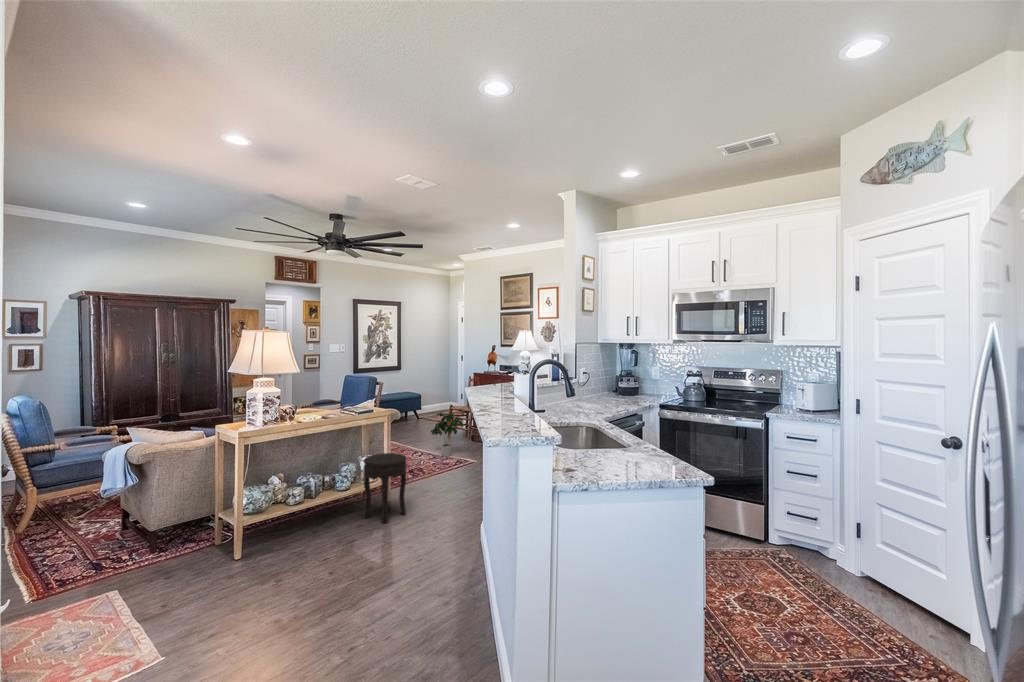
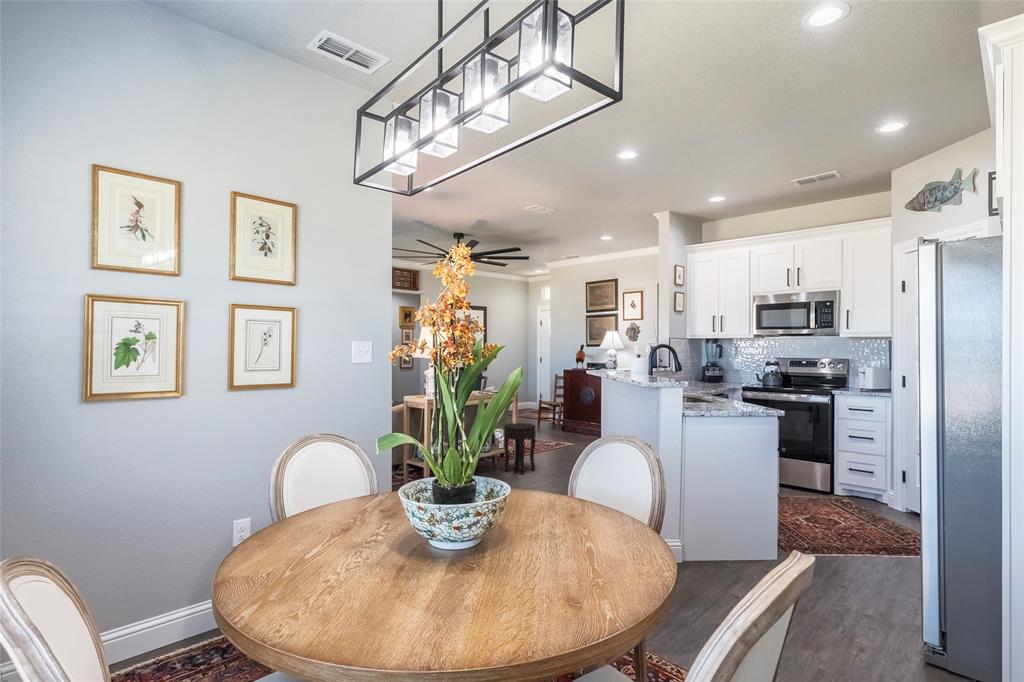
potted plant: present [431,413,463,457] -> none [533,401,563,438]

